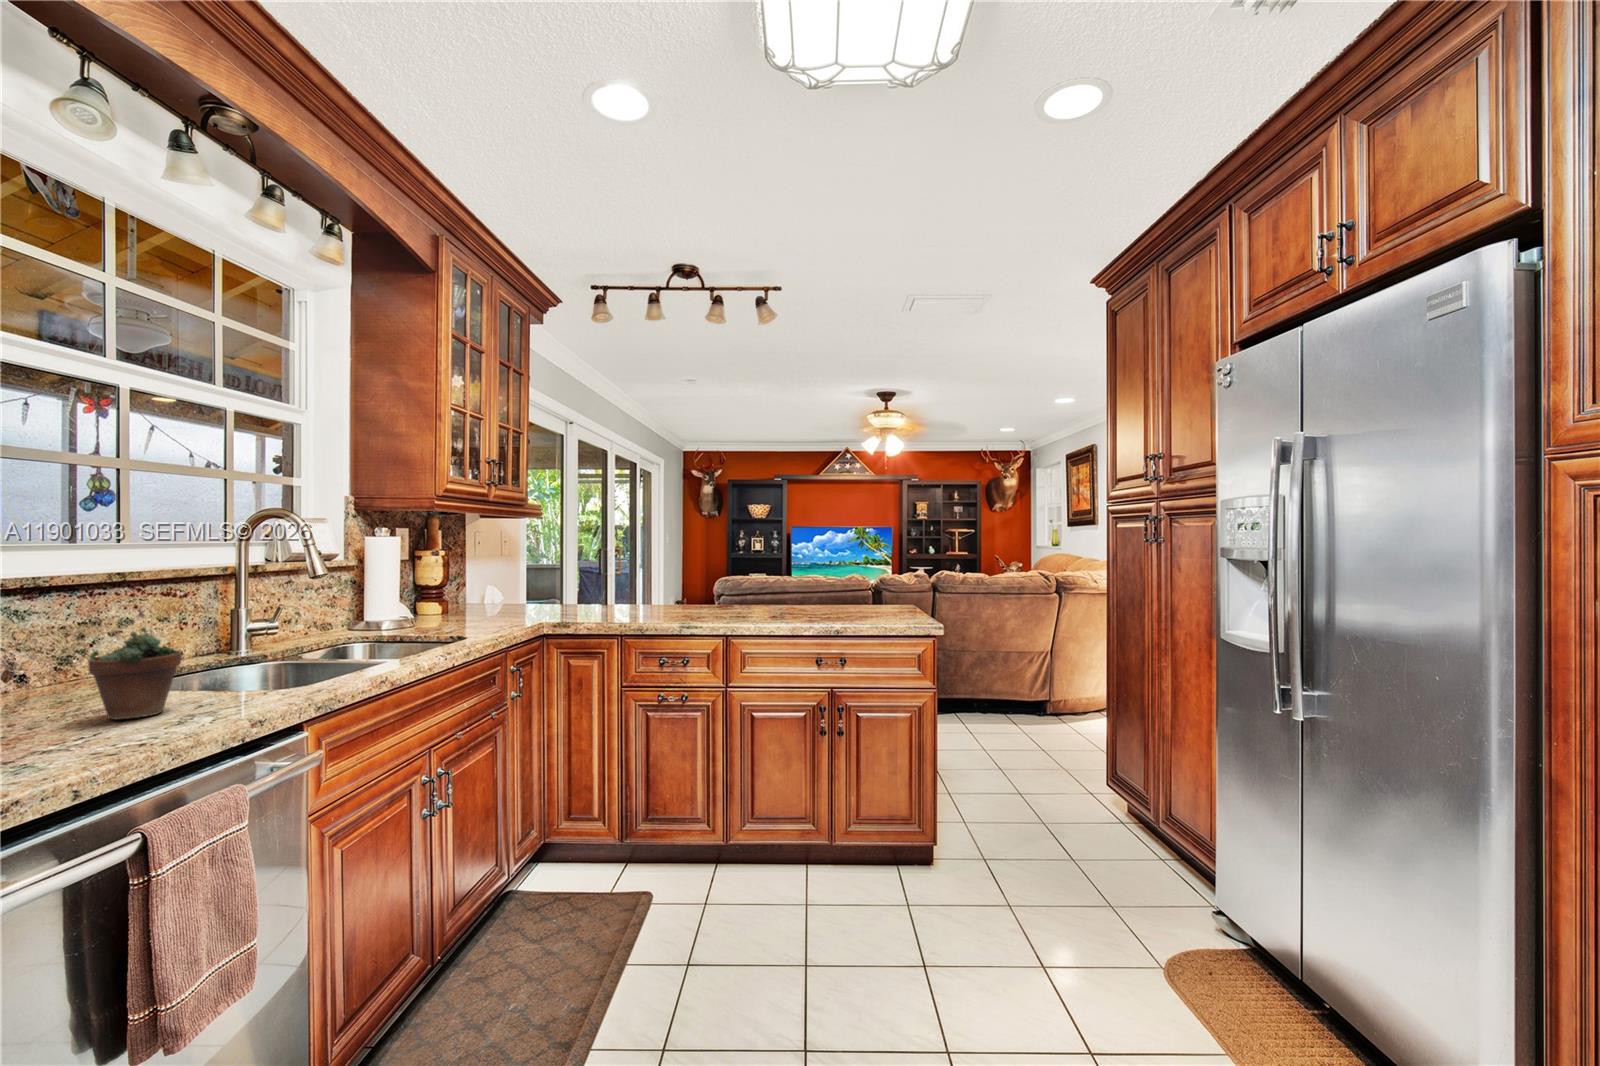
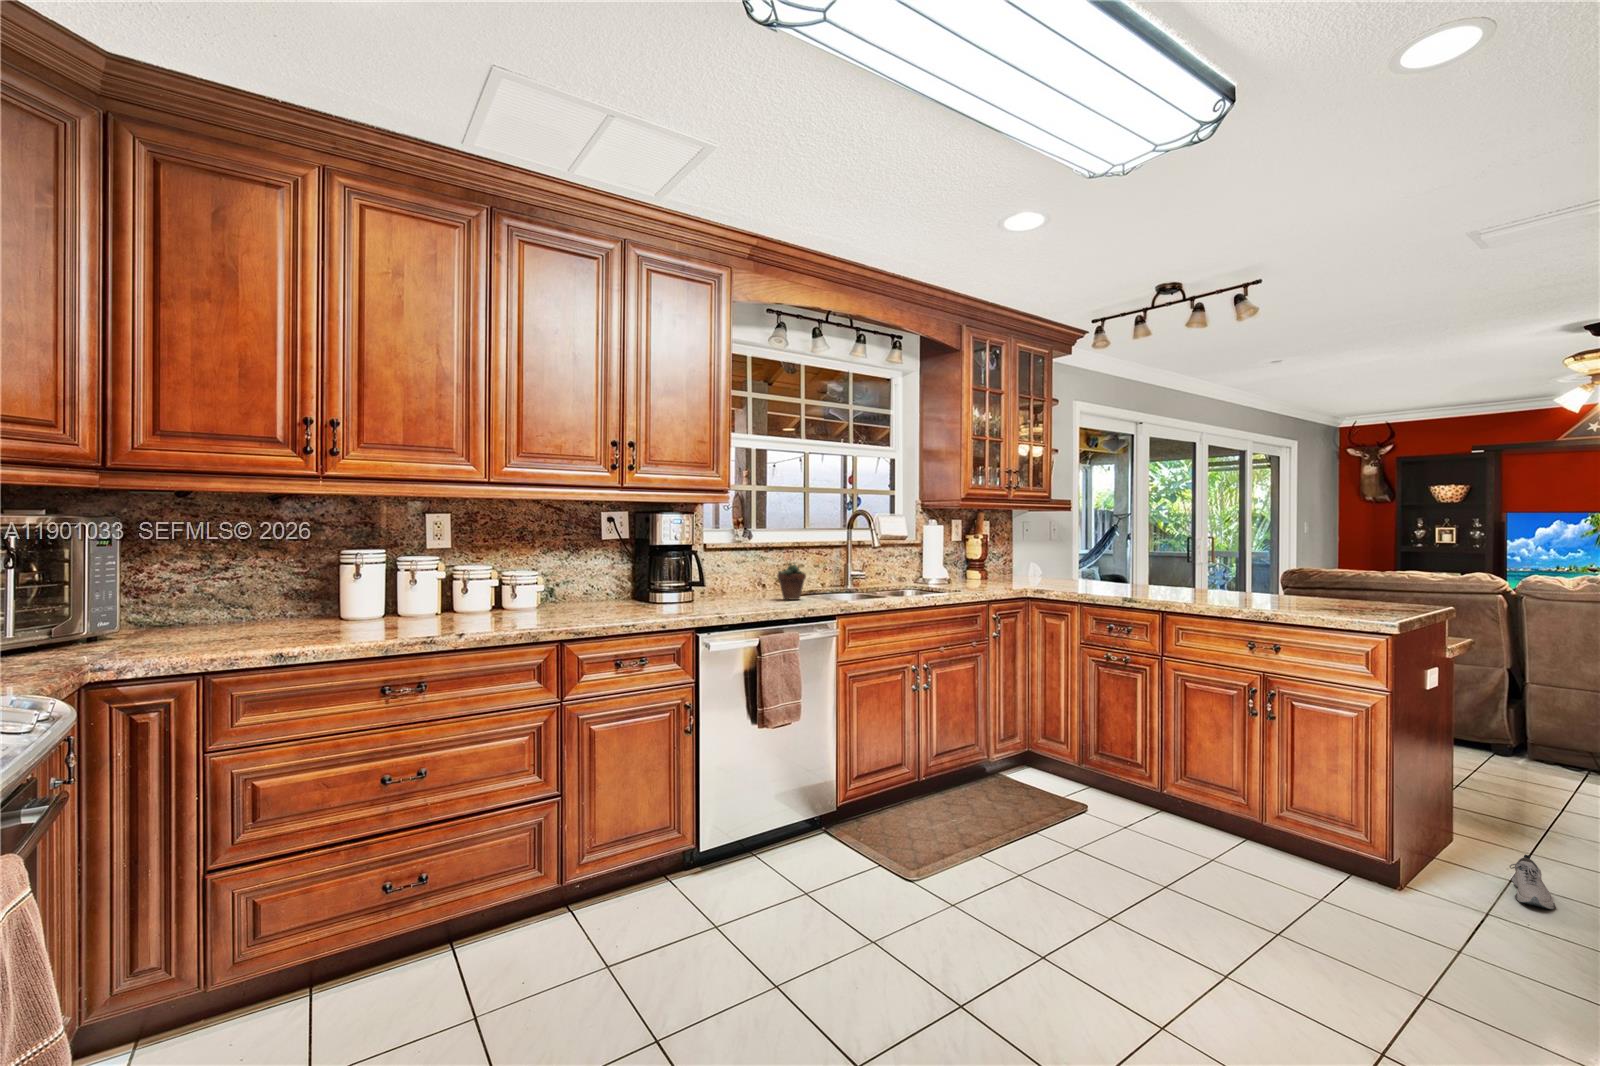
shoe: none [974,799,1013,842] -> present [1509,855,1556,909]

